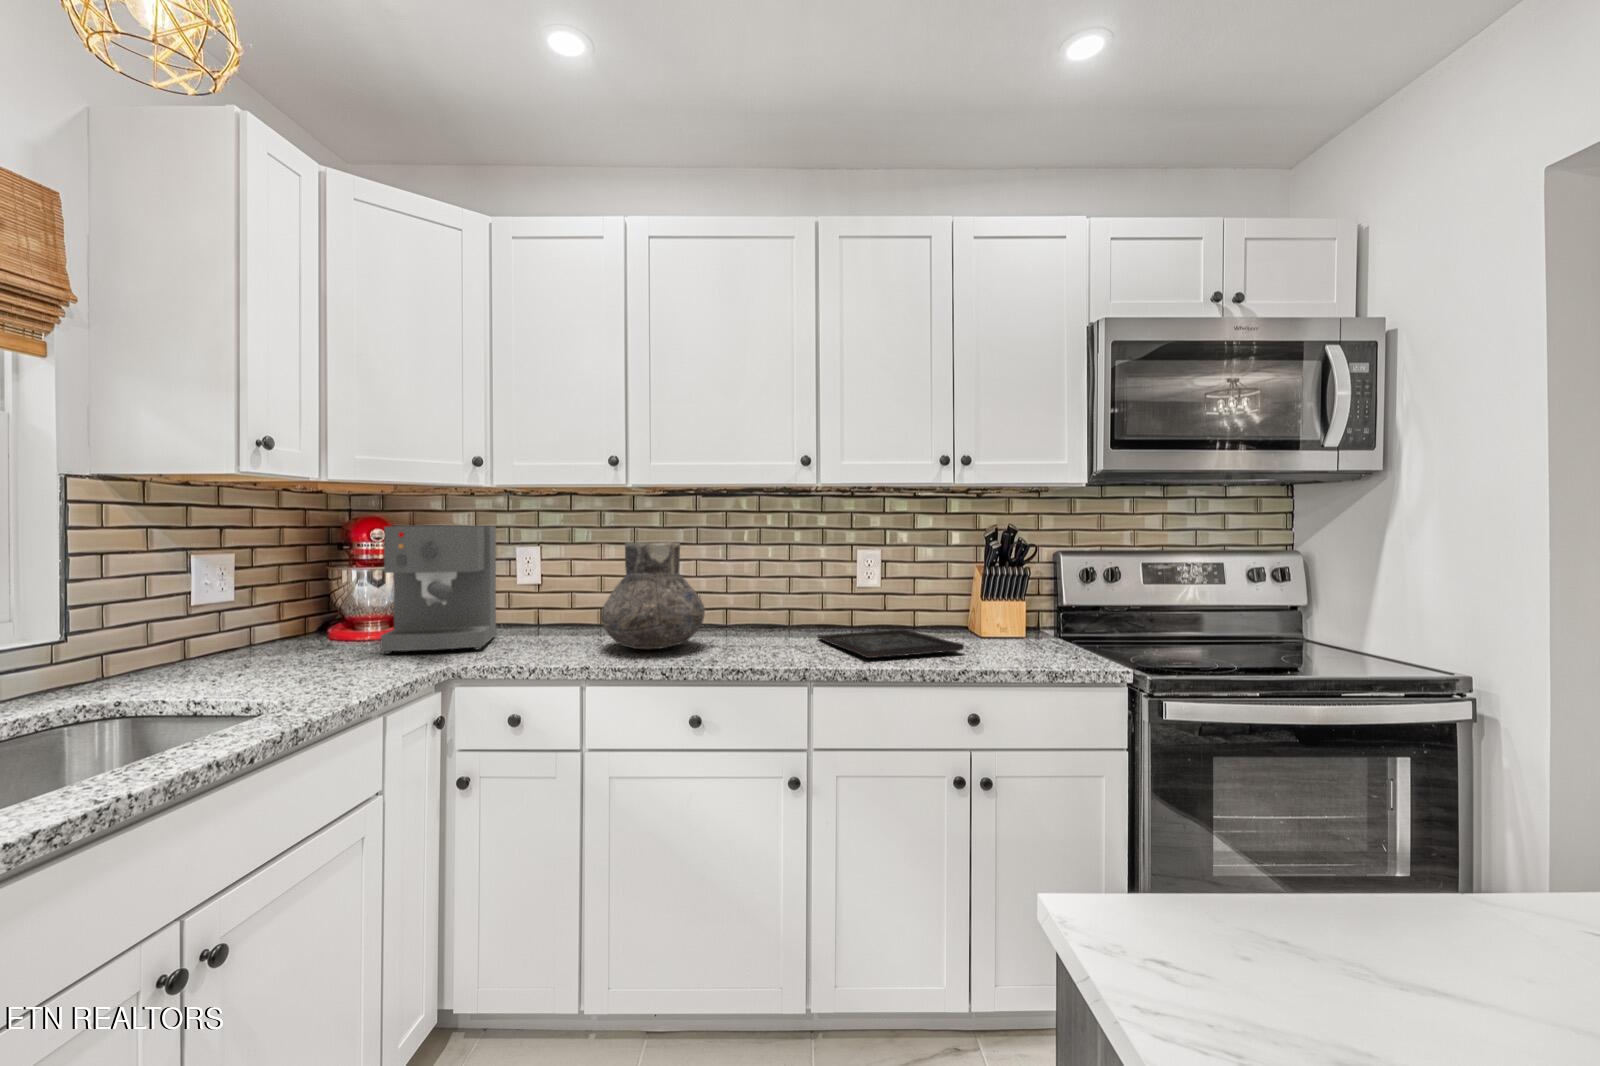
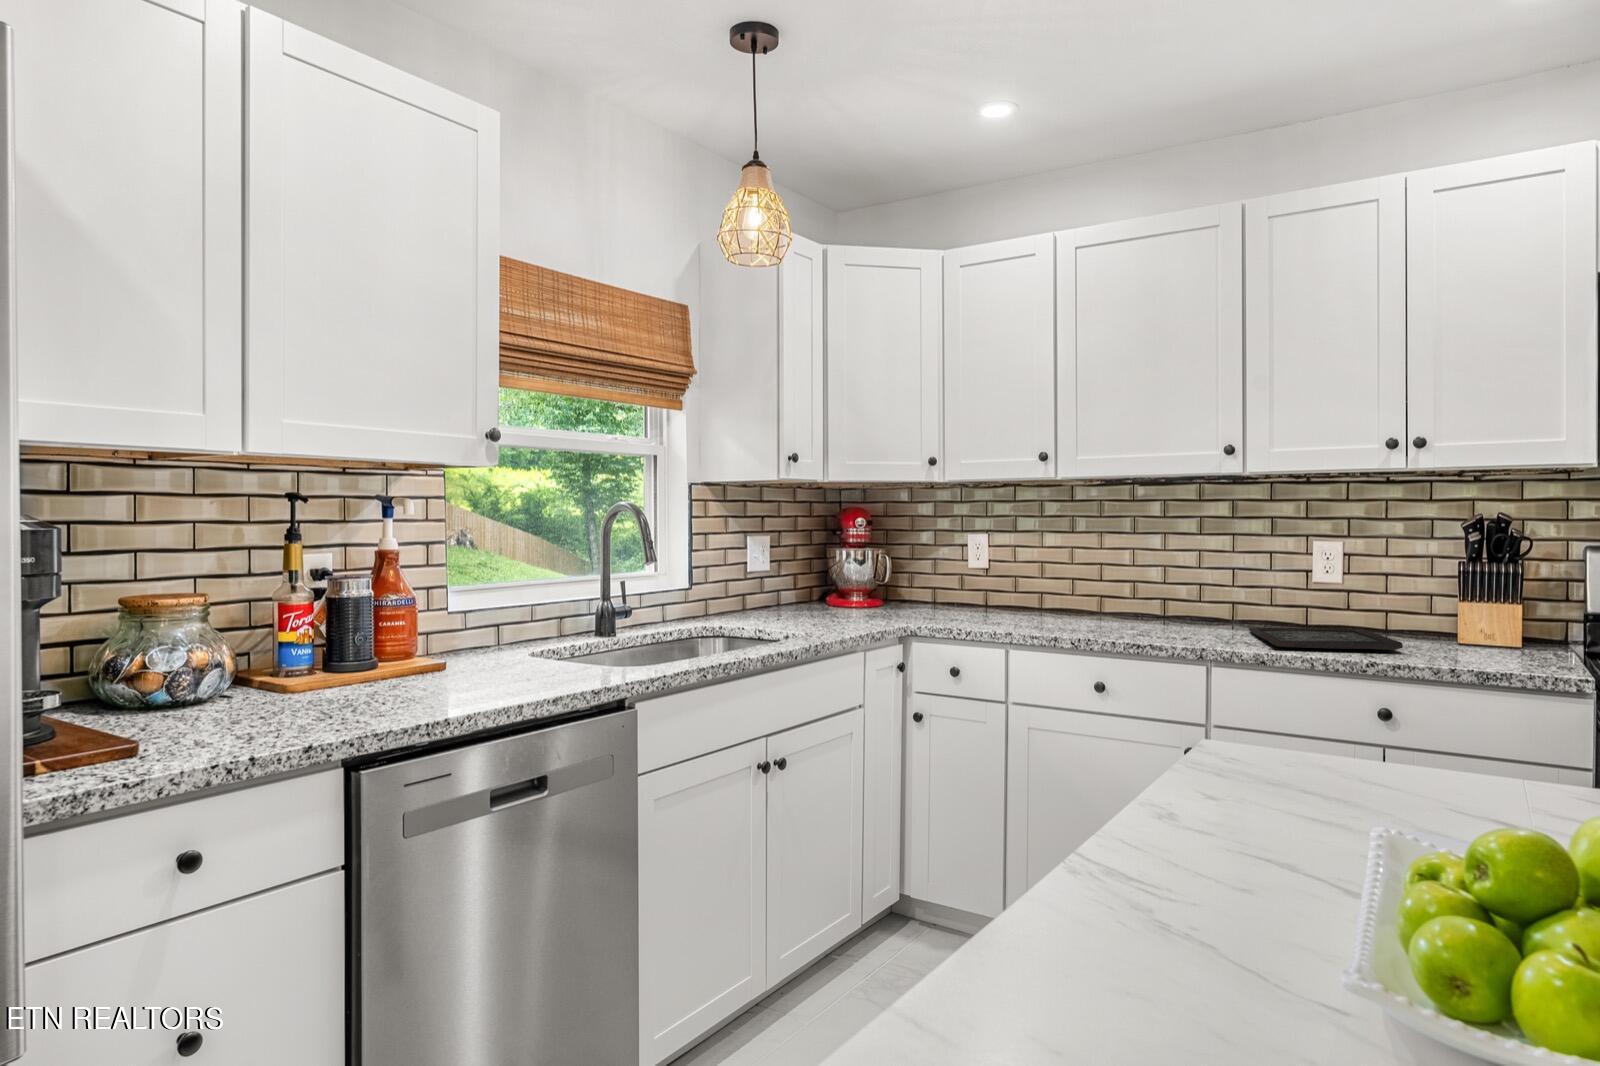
coffee maker: present [381,526,496,654] -> none [862,515,948,618]
vase: present [601,542,705,649] -> none [1028,531,1125,627]

